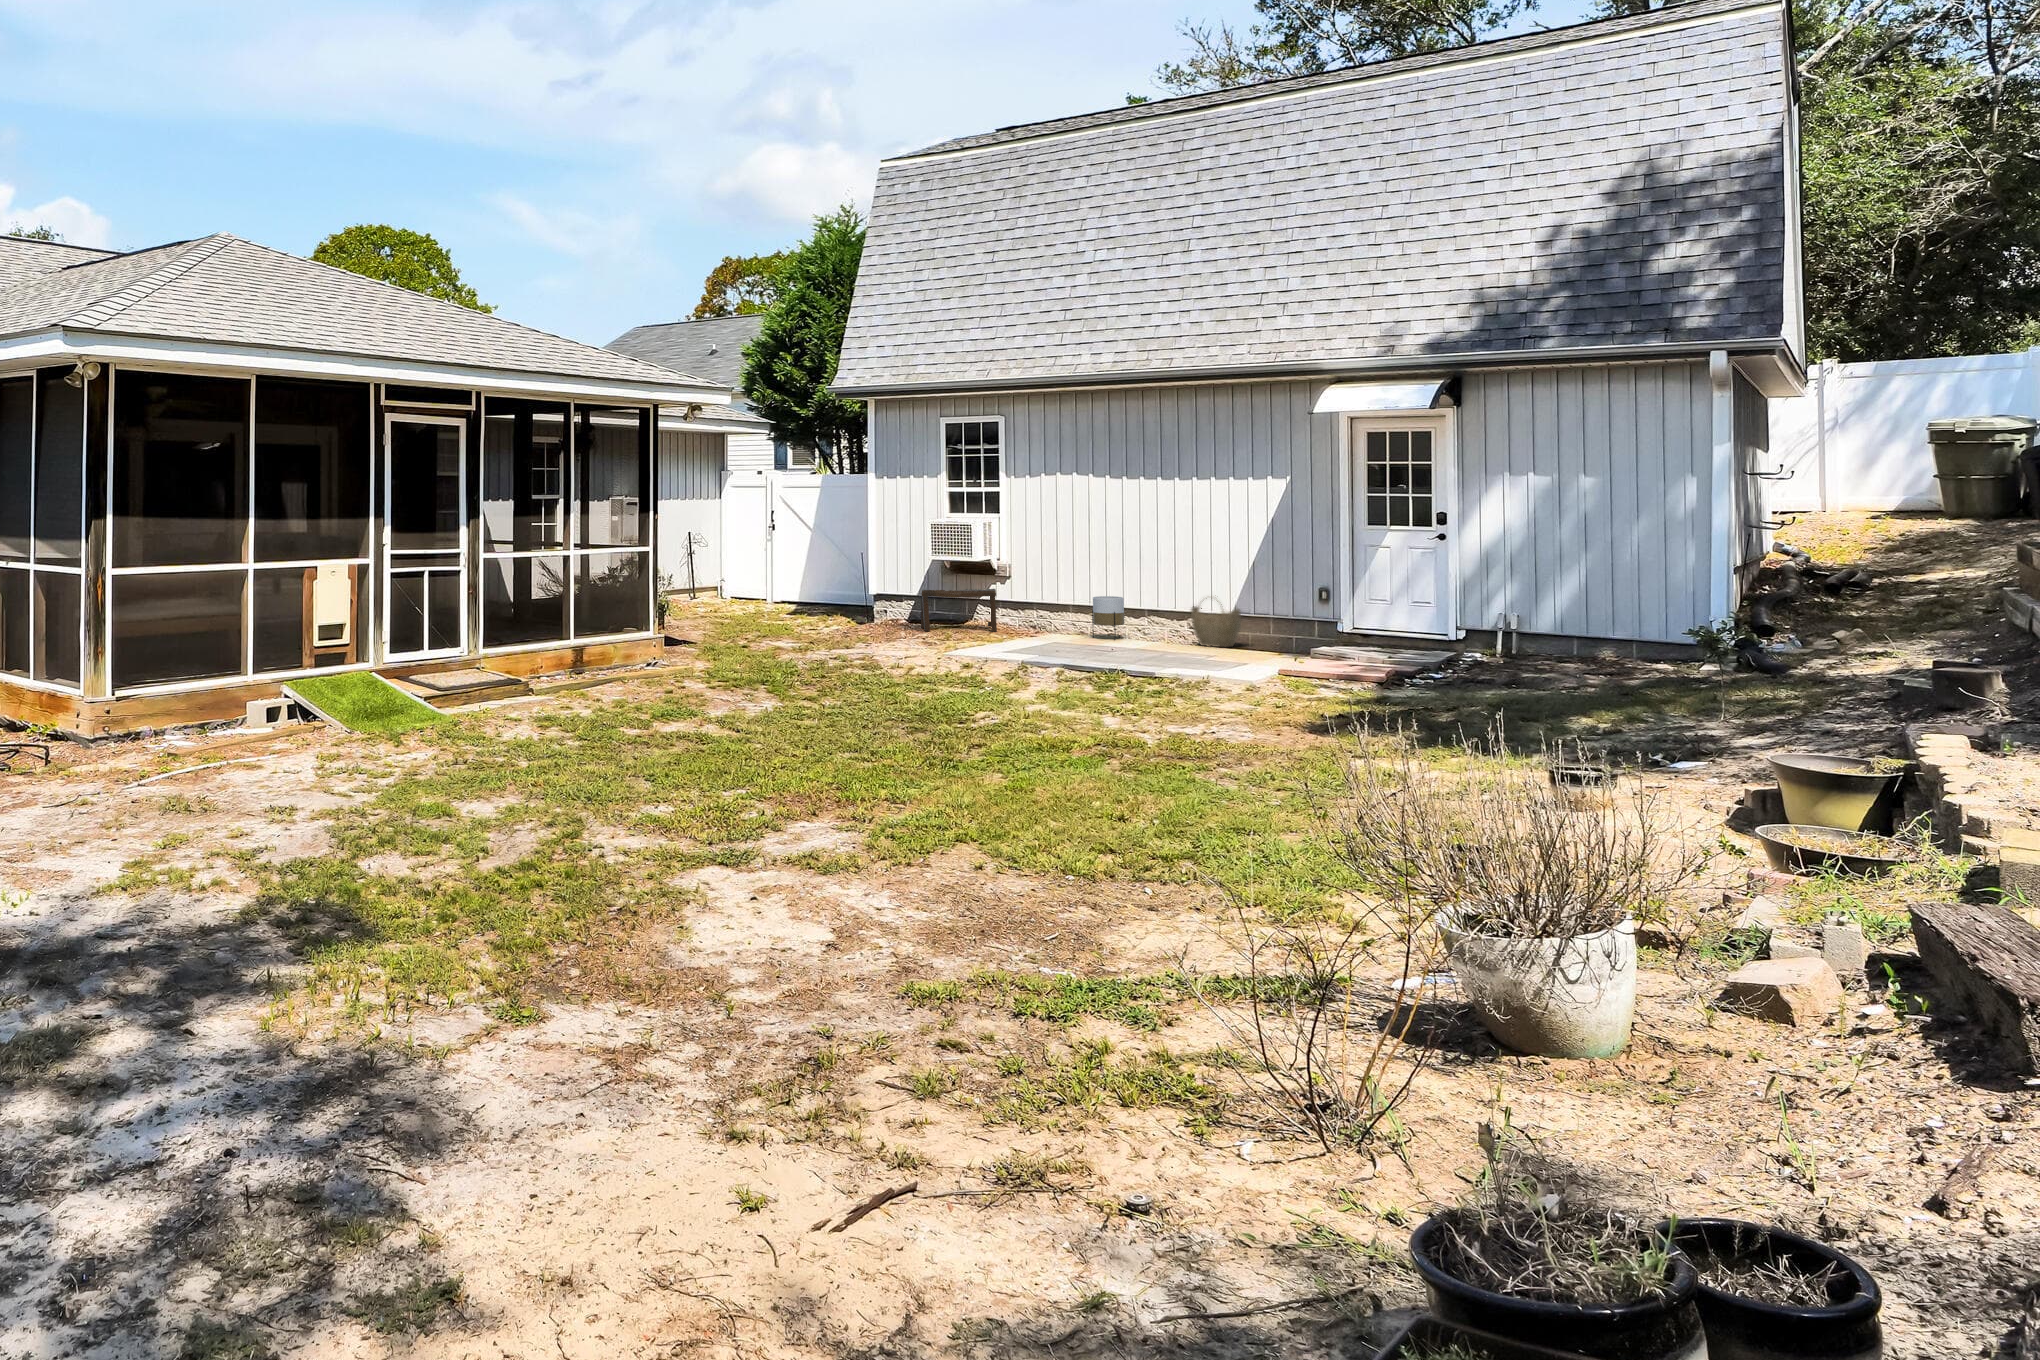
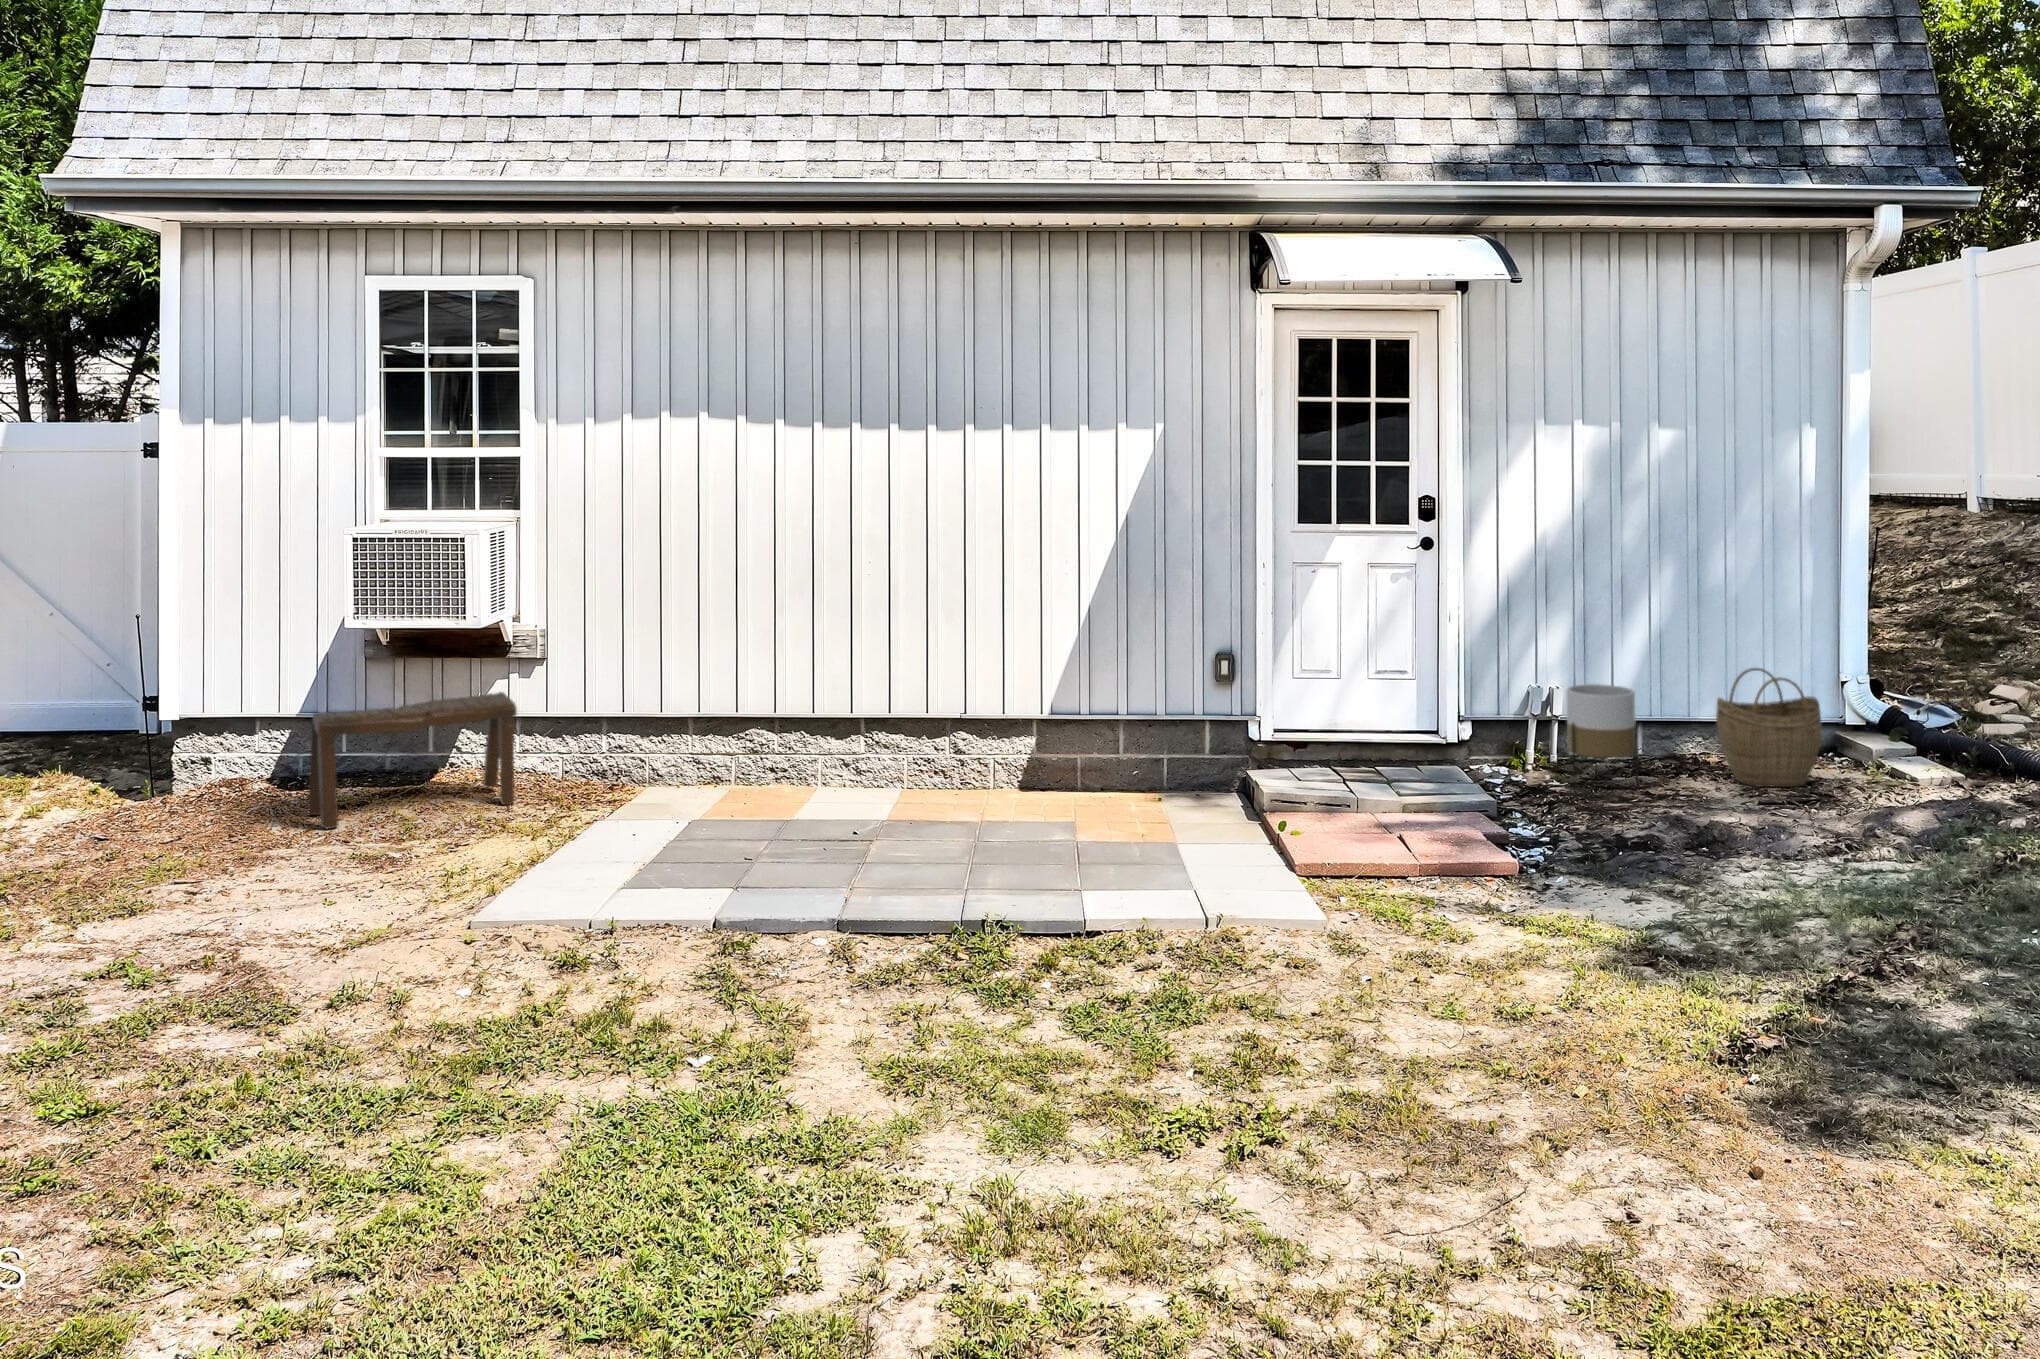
planter: present [1092,596,1124,640] -> present [1567,684,1638,787]
woven basket: present [1191,598,1241,647] -> present [1716,668,1822,787]

